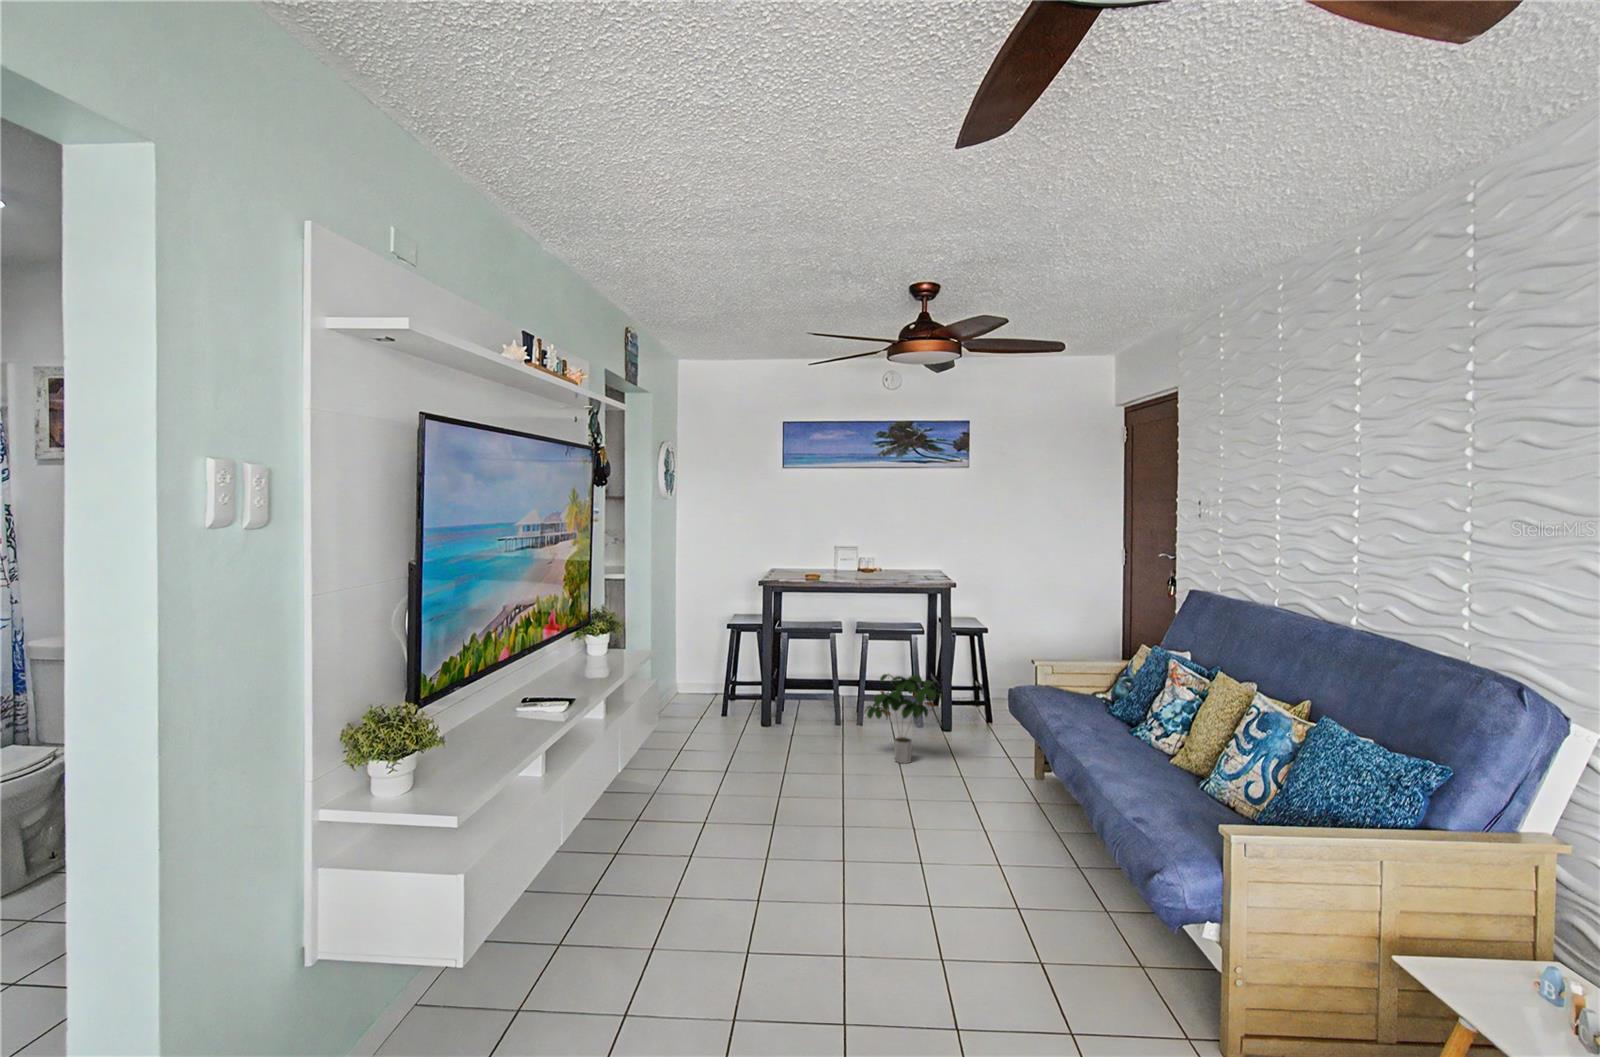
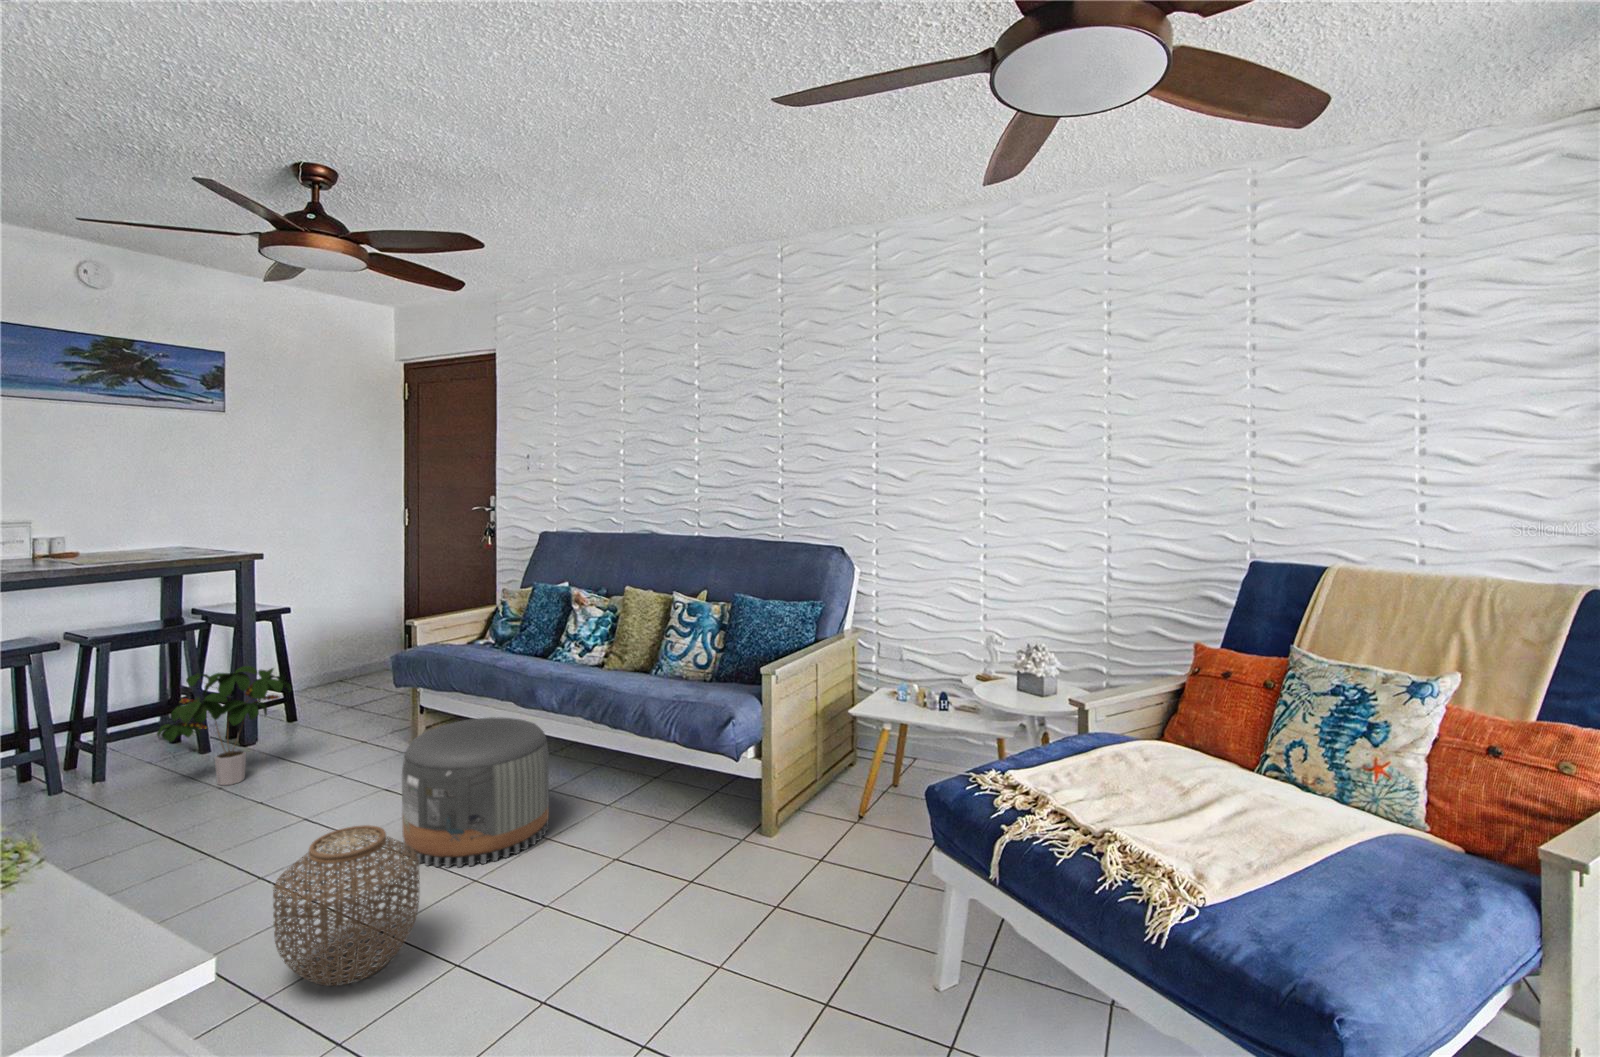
pouf: none [915,768,1045,913] -> present [402,717,549,868]
woven basket: none [755,818,849,936] -> present [273,825,420,985]

